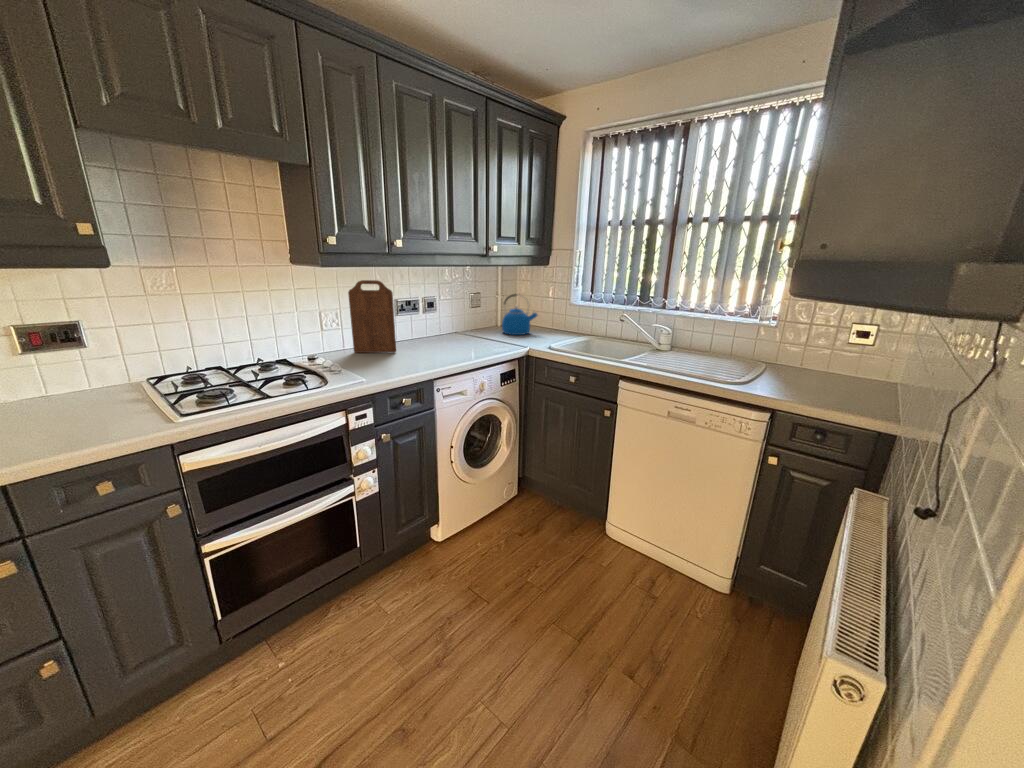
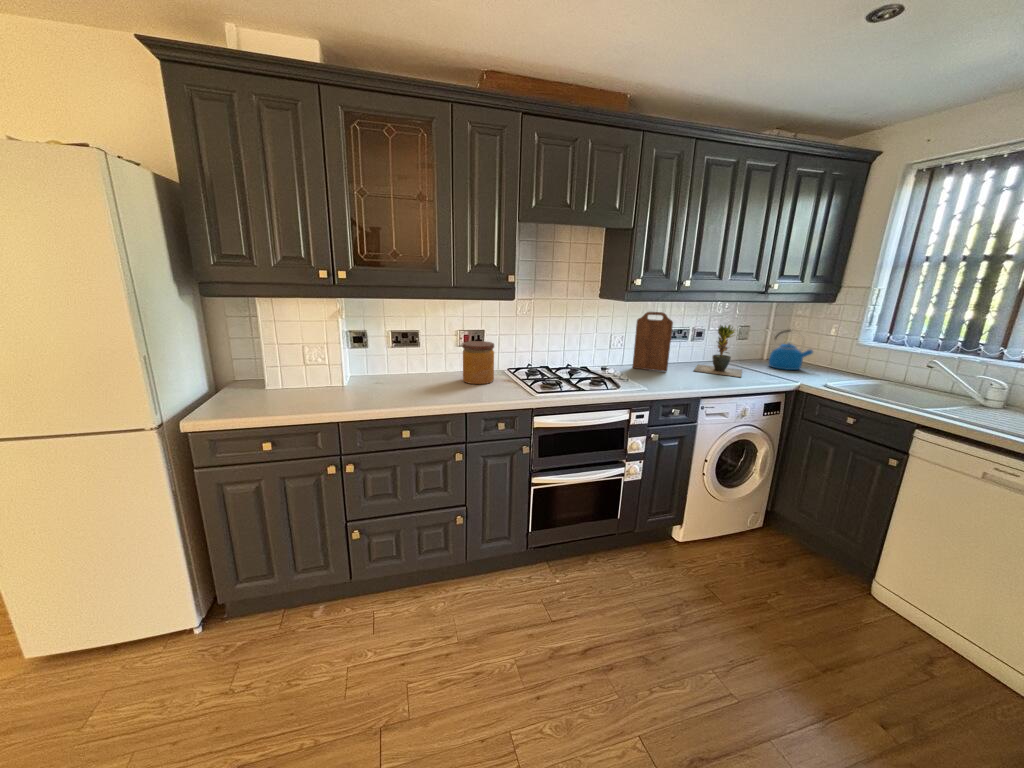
potted plant: none [427,291,477,349] -> present [694,325,742,377]
jar: none [10,341,108,418] -> present [462,341,494,384]

